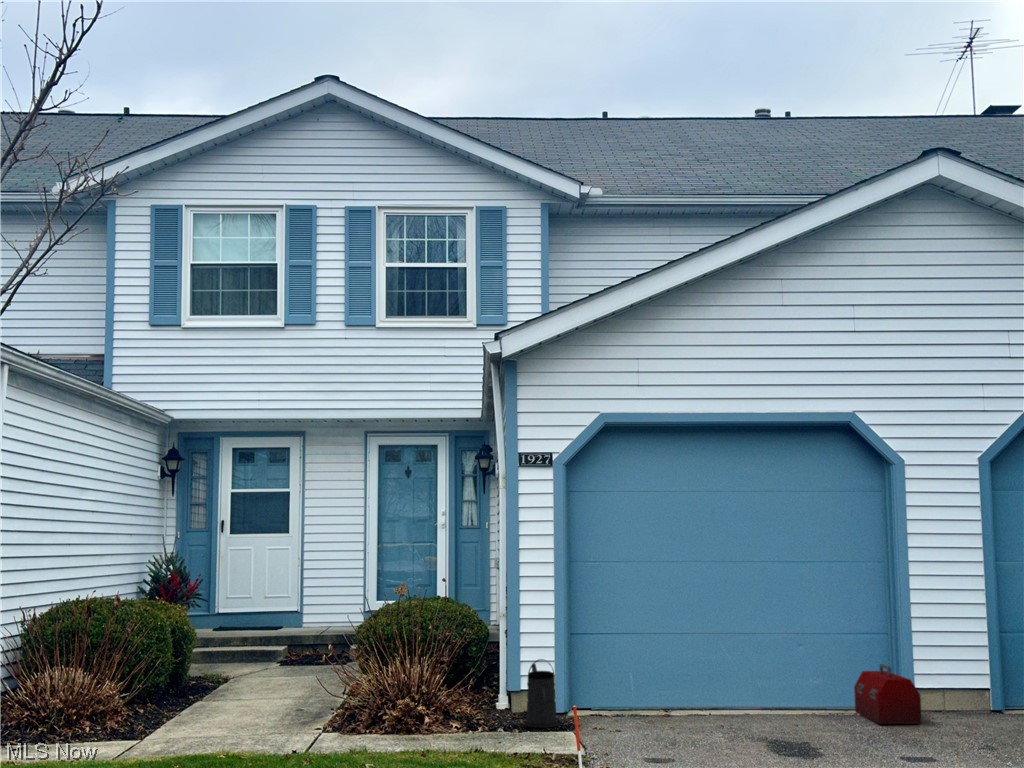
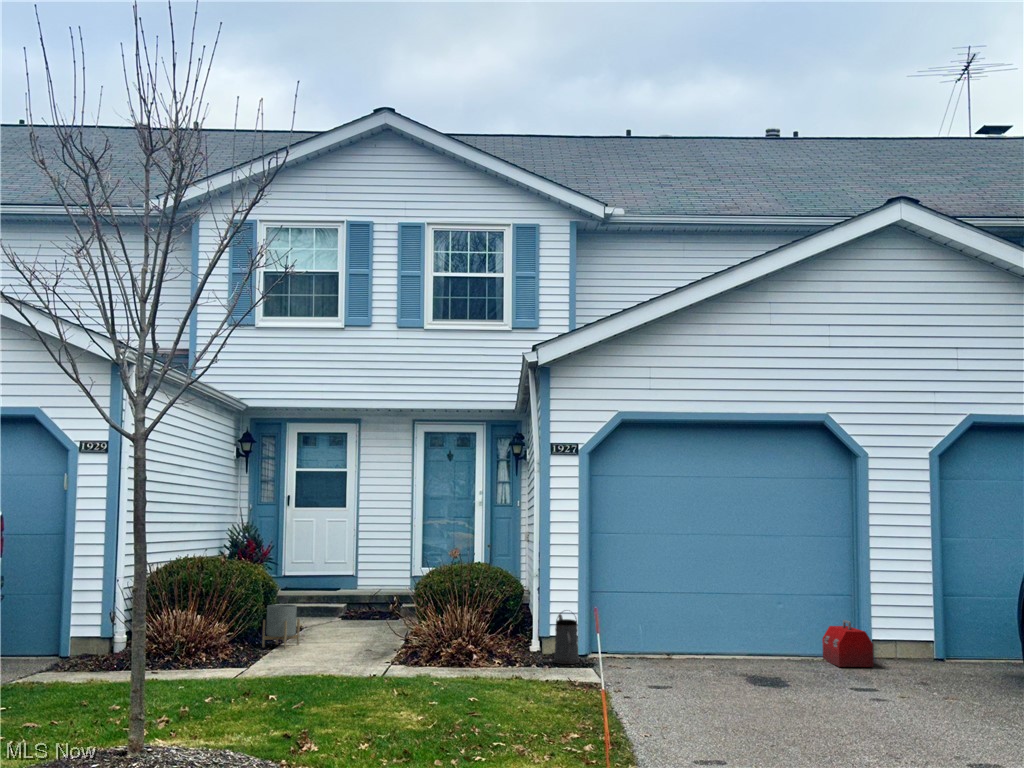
planter: none [169,654,217,710] -> present [262,604,300,649]

